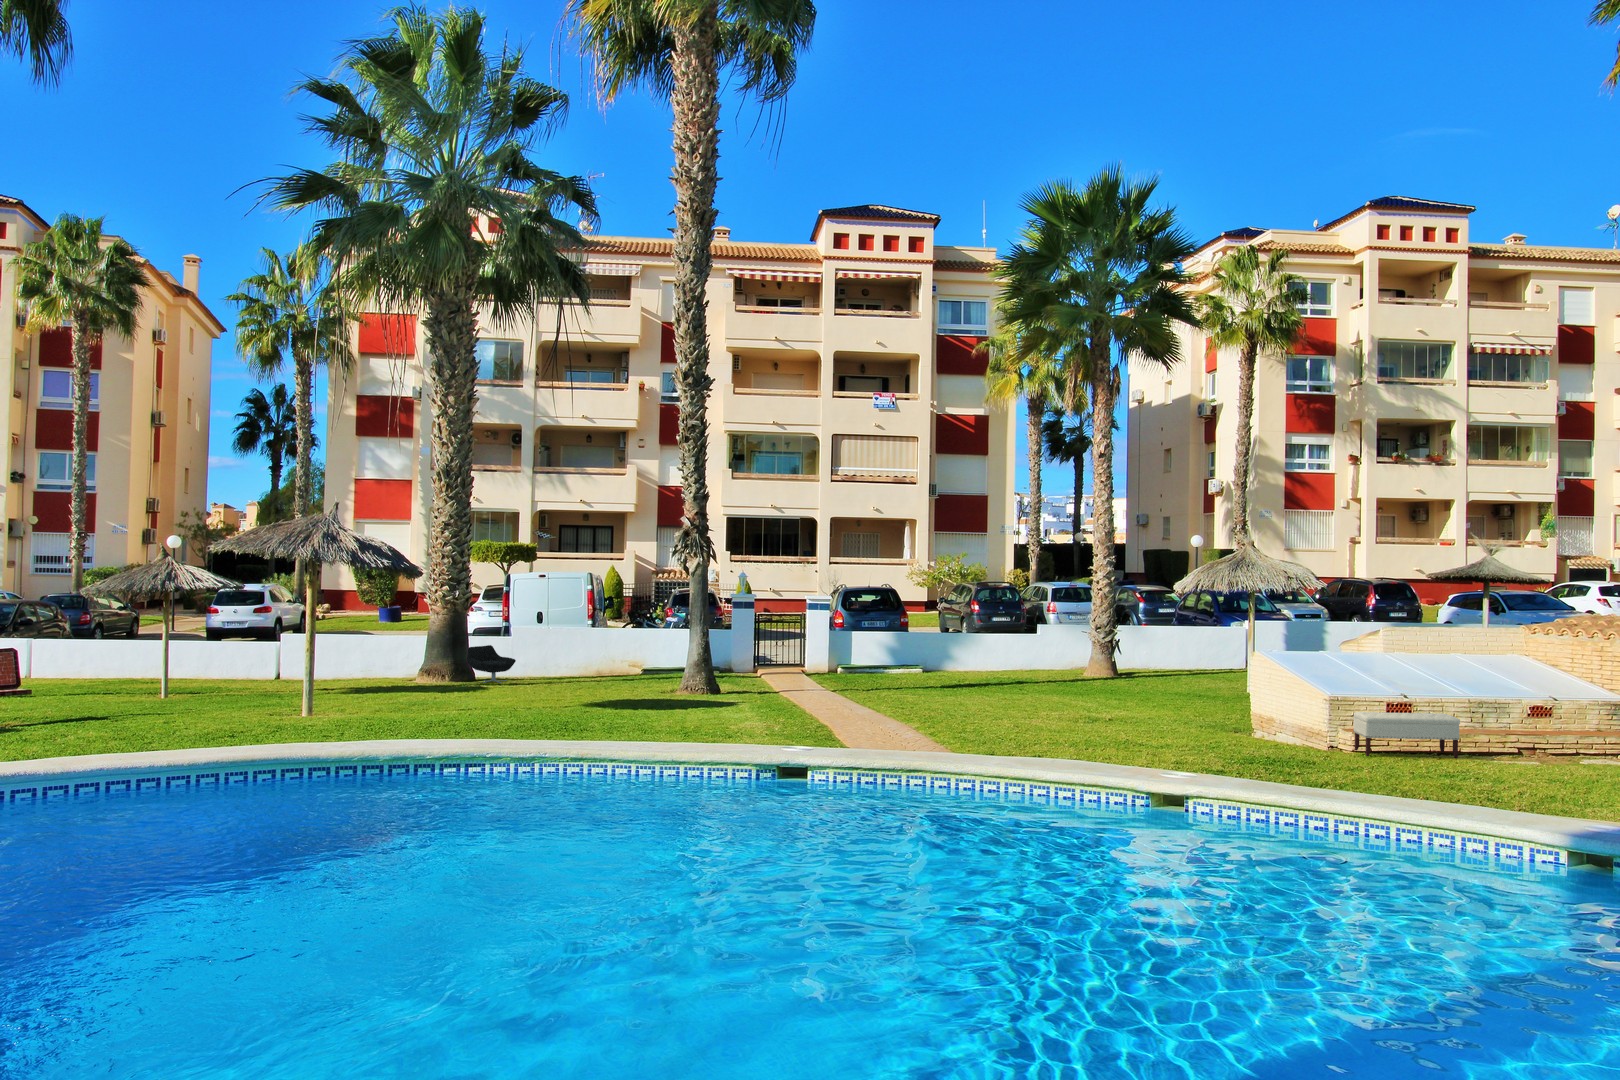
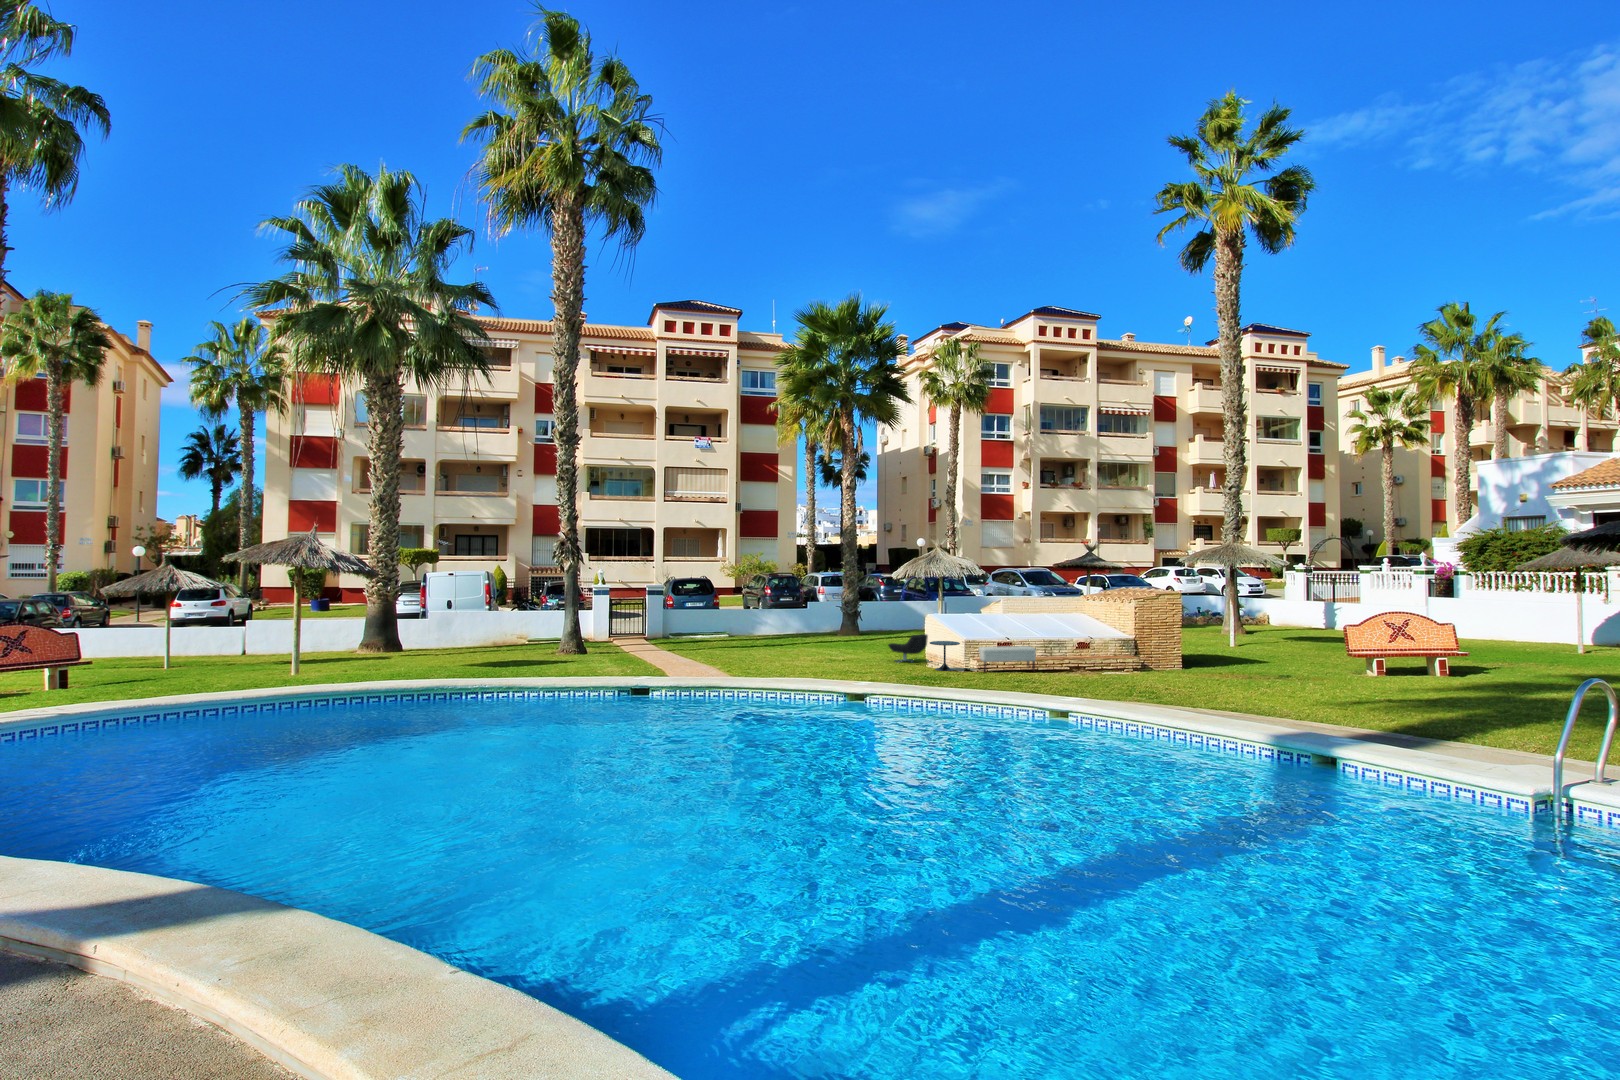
lounge chair: present [467,645,516,683] -> present [888,634,928,661]
side table: none [1267,699,1321,751] -> present [930,641,960,671]

